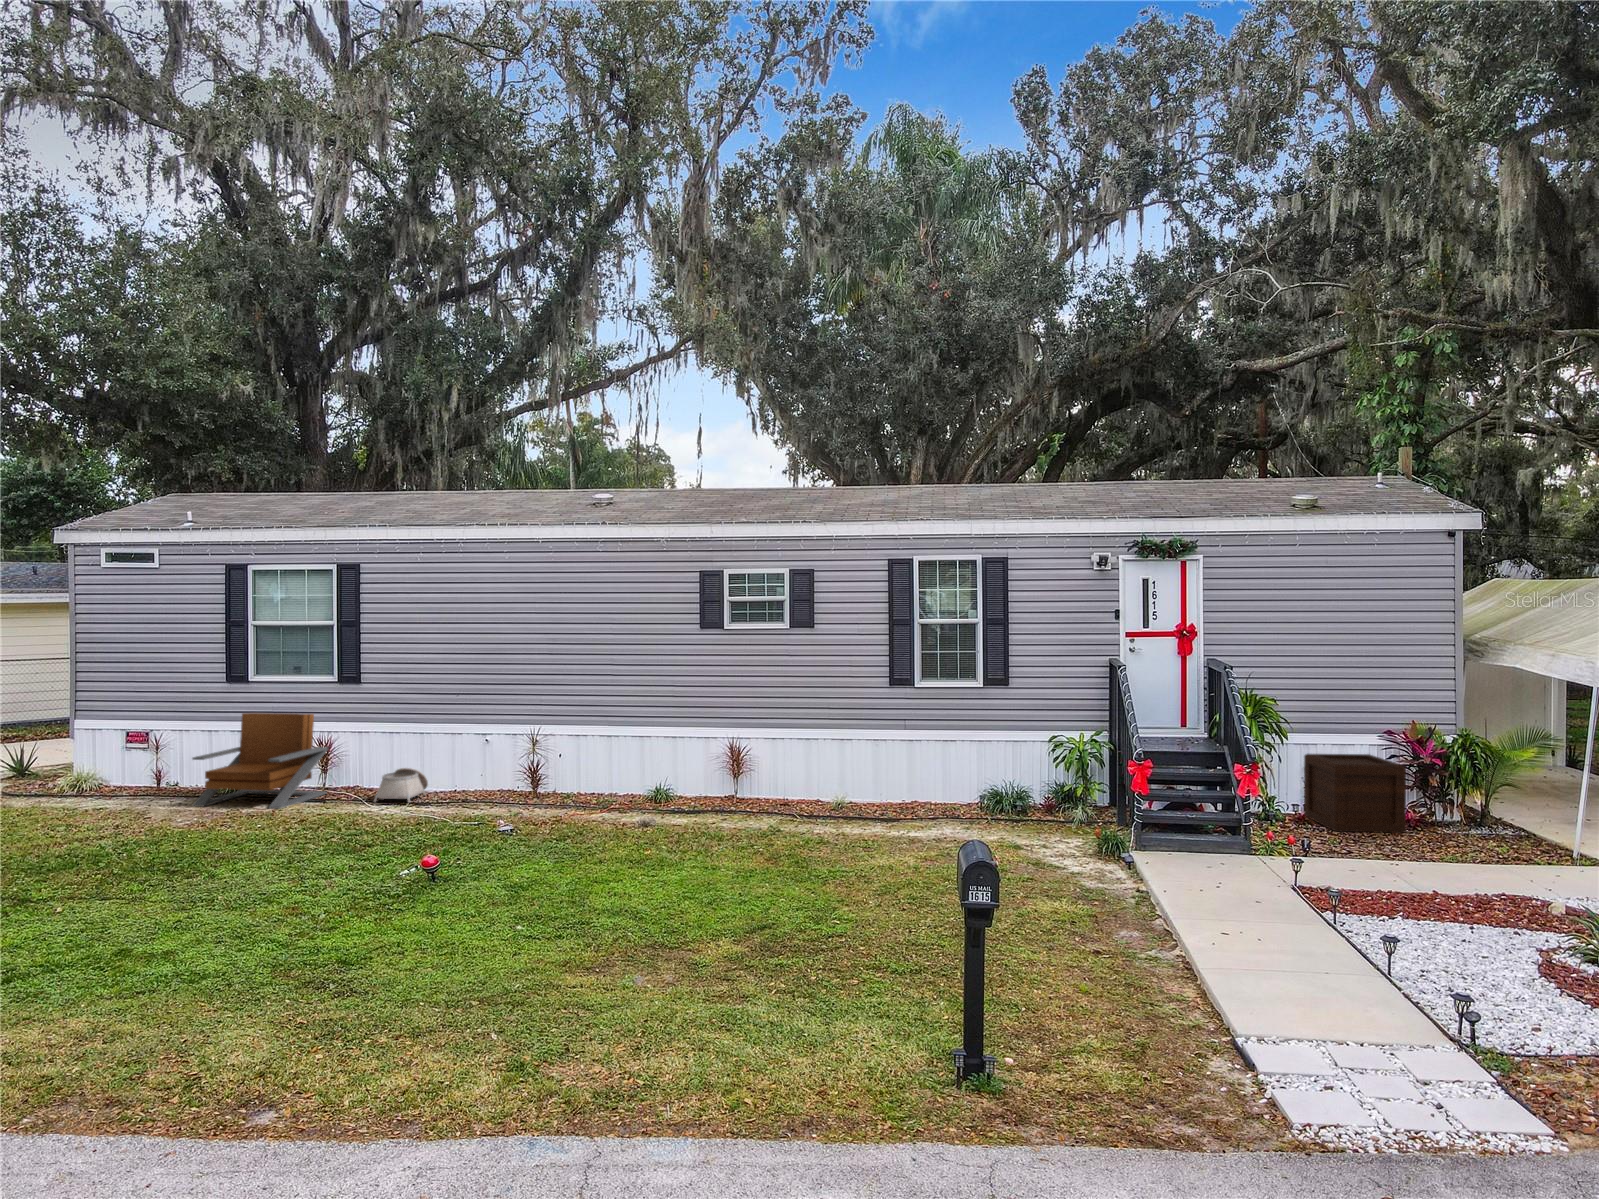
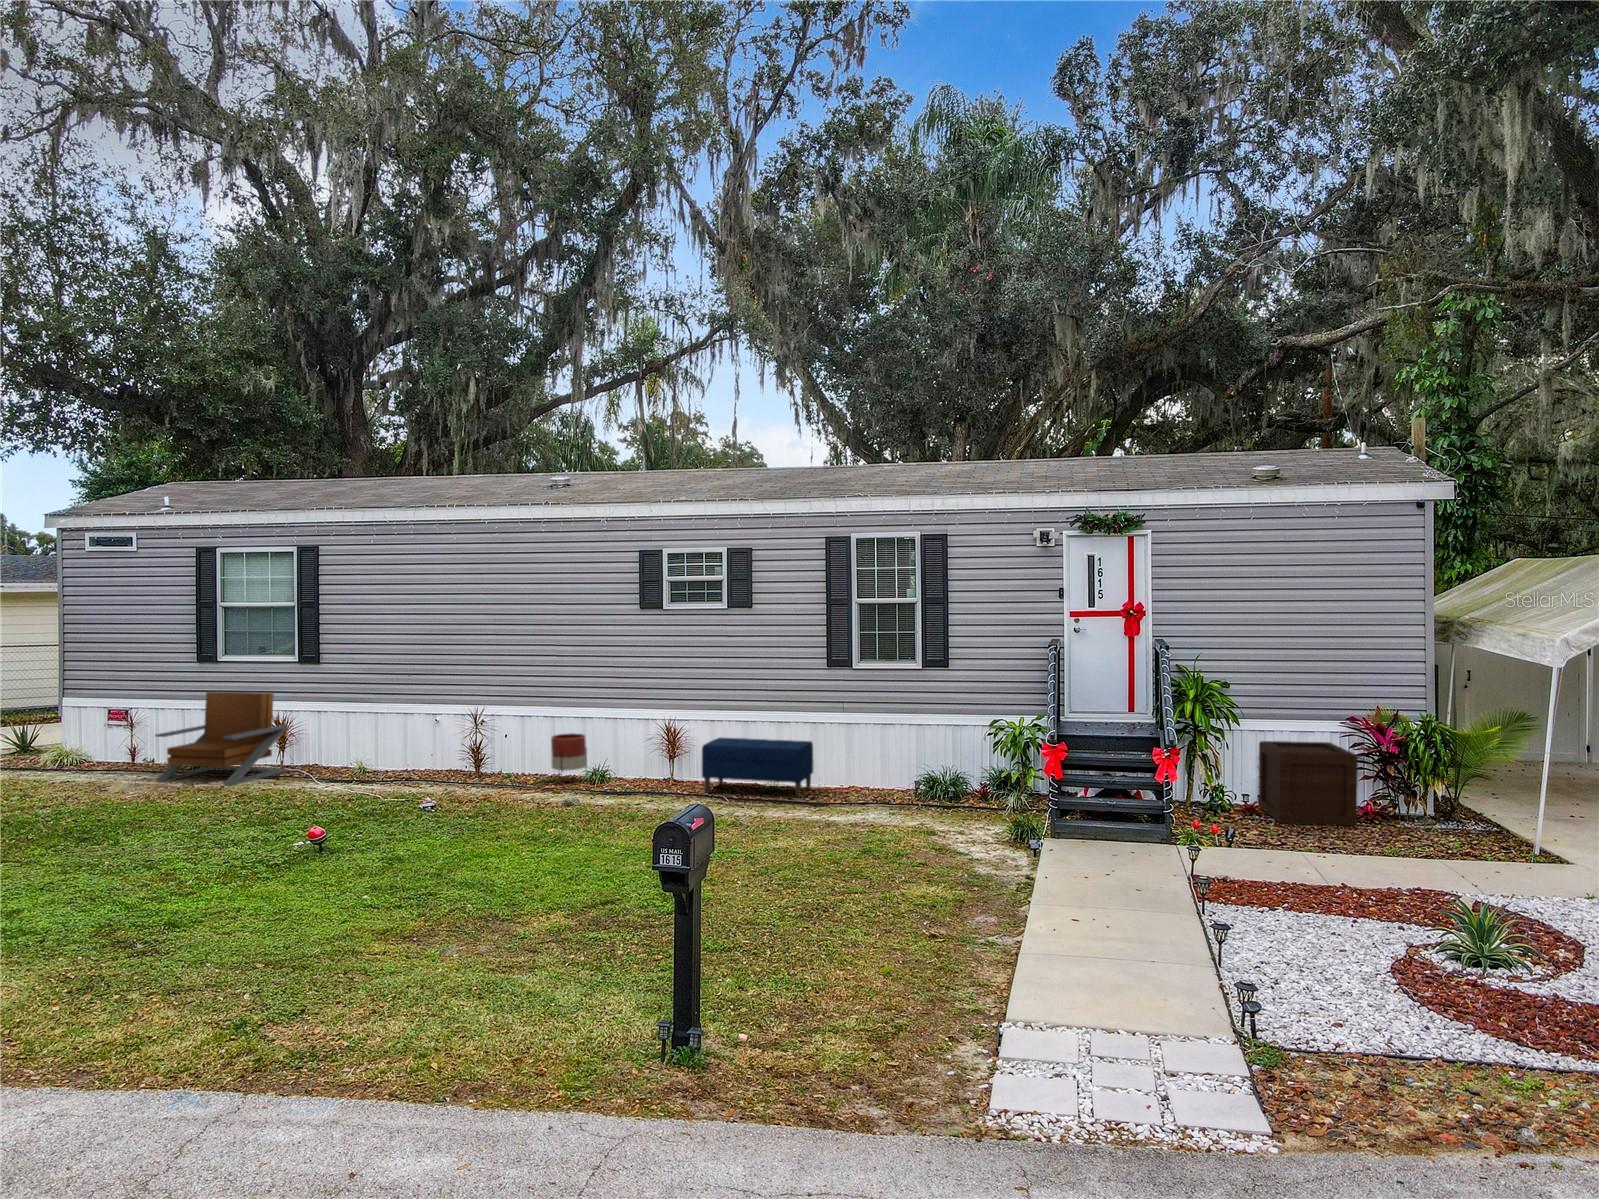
planter: none [610,752,644,804] -> present [551,733,587,771]
bench: none [768,755,875,814] -> present [702,737,813,798]
basket: present [374,768,428,802] -> none [325,747,382,781]

